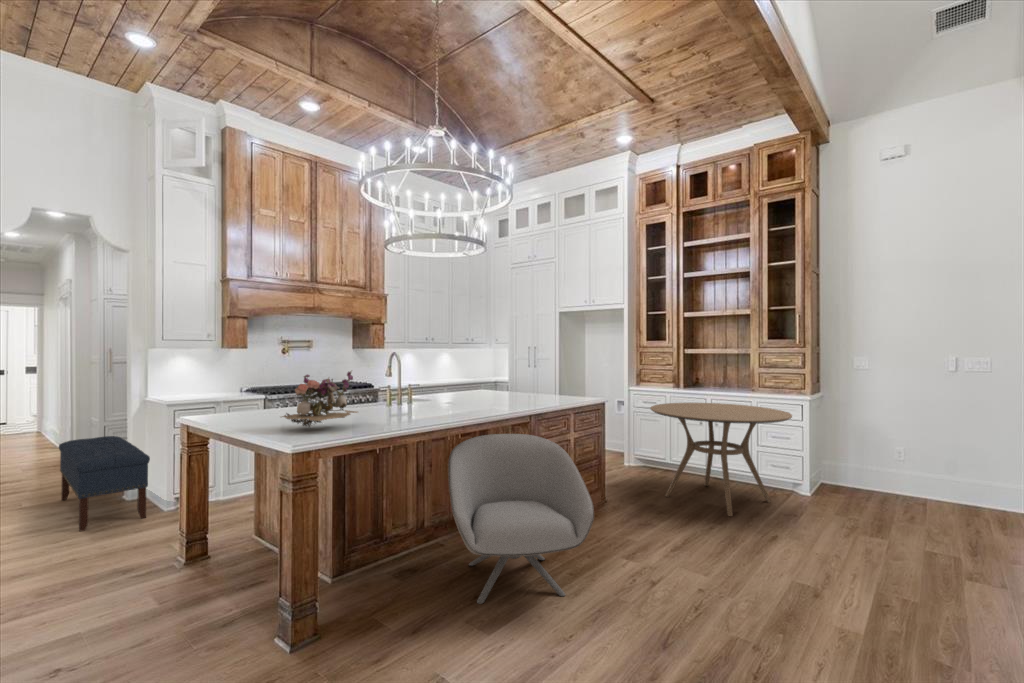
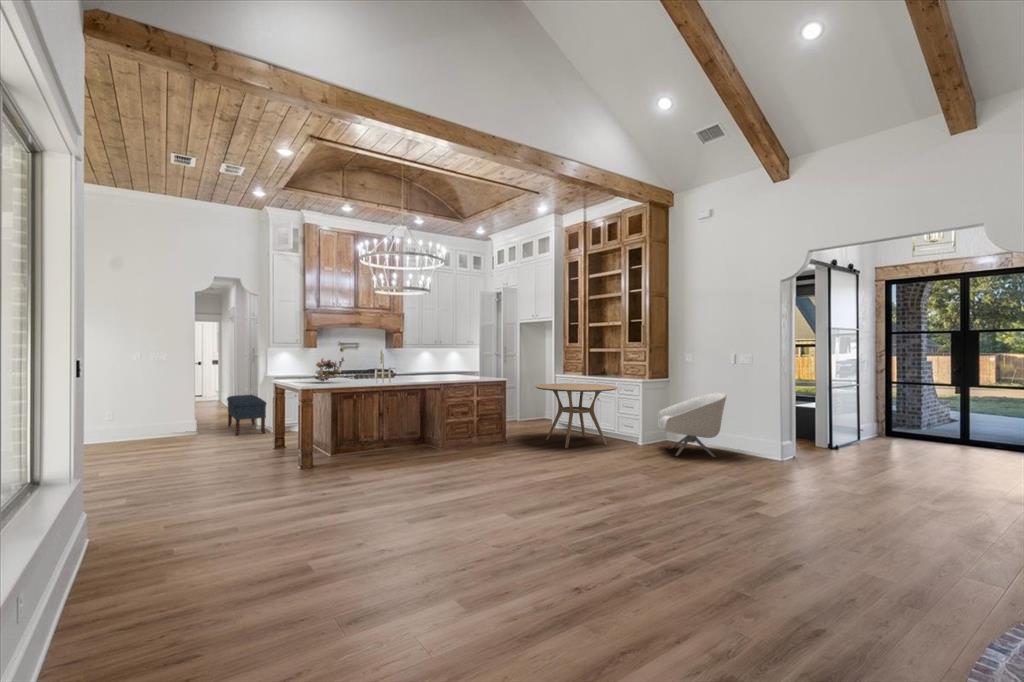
armchair: present [448,434,594,604] -> present [658,392,727,457]

